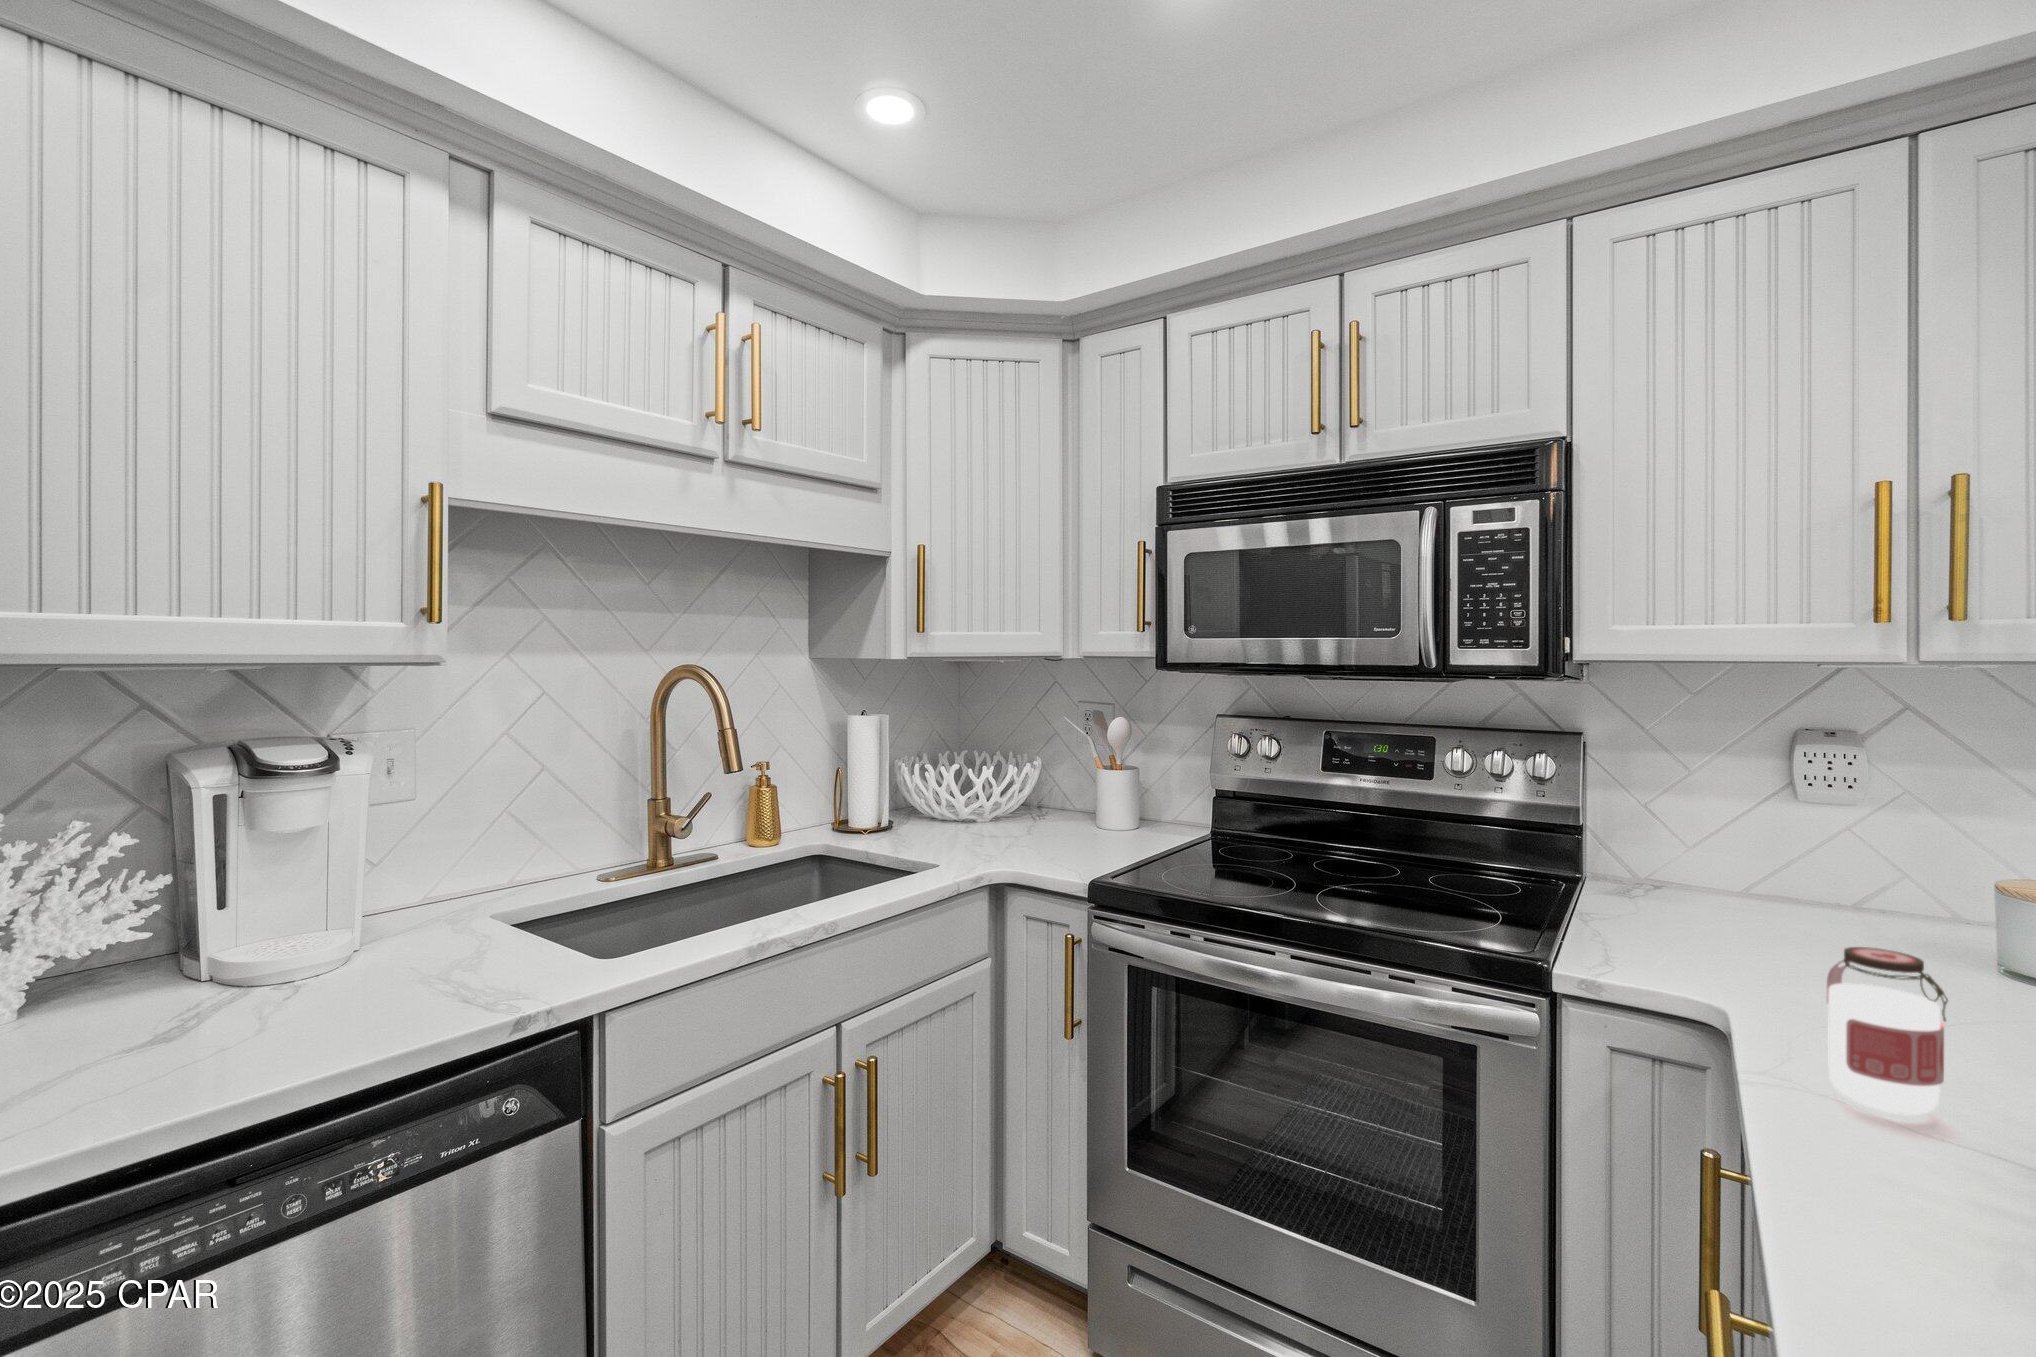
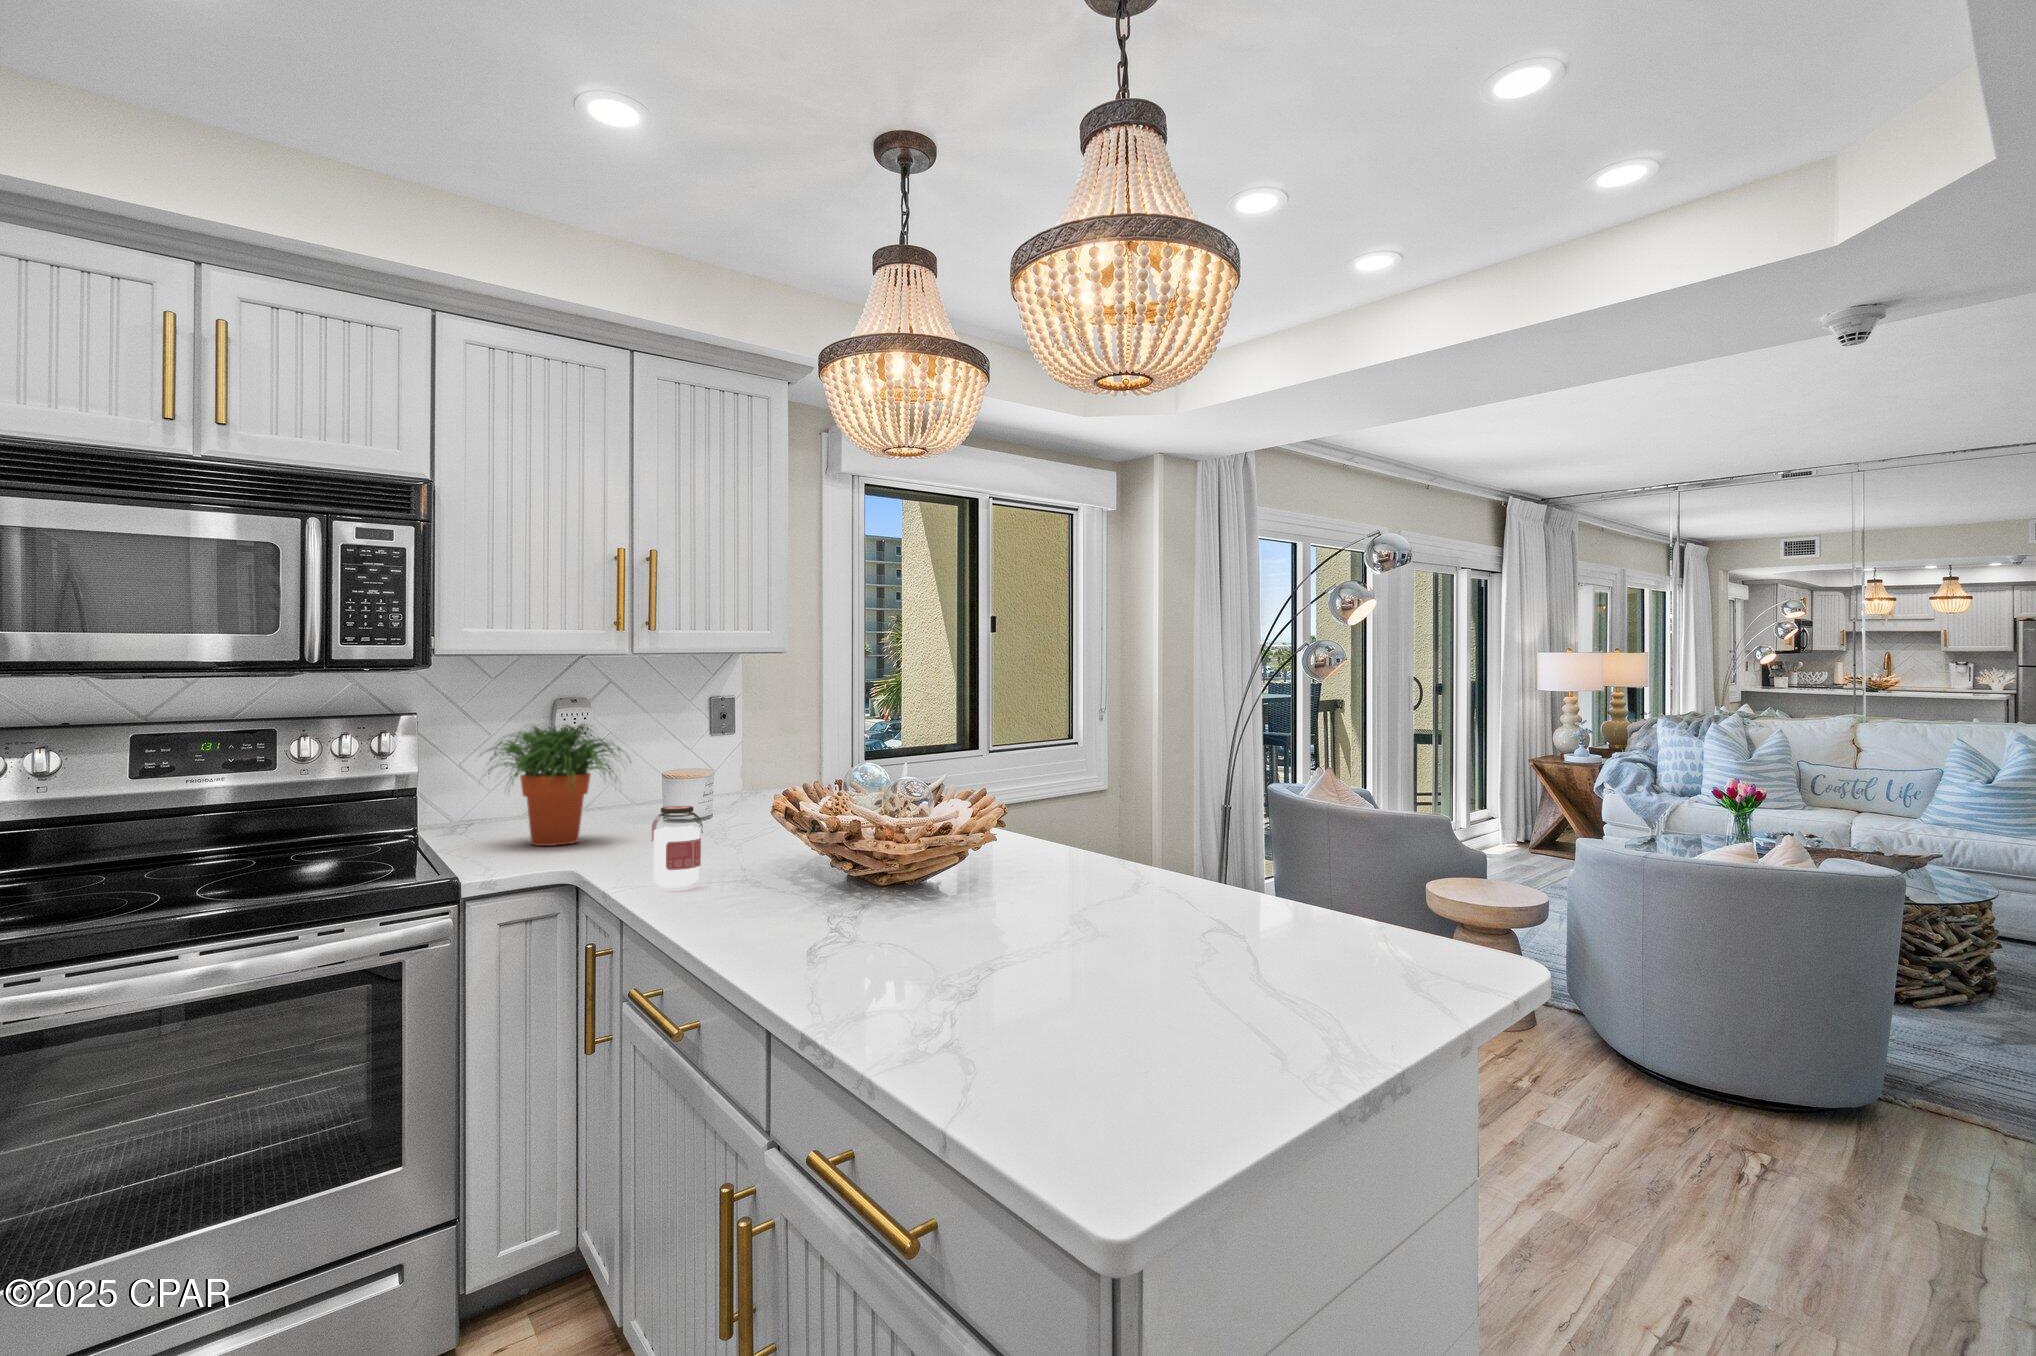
potted plant: none [1637,748,1905,936] -> present [484,724,631,846]

